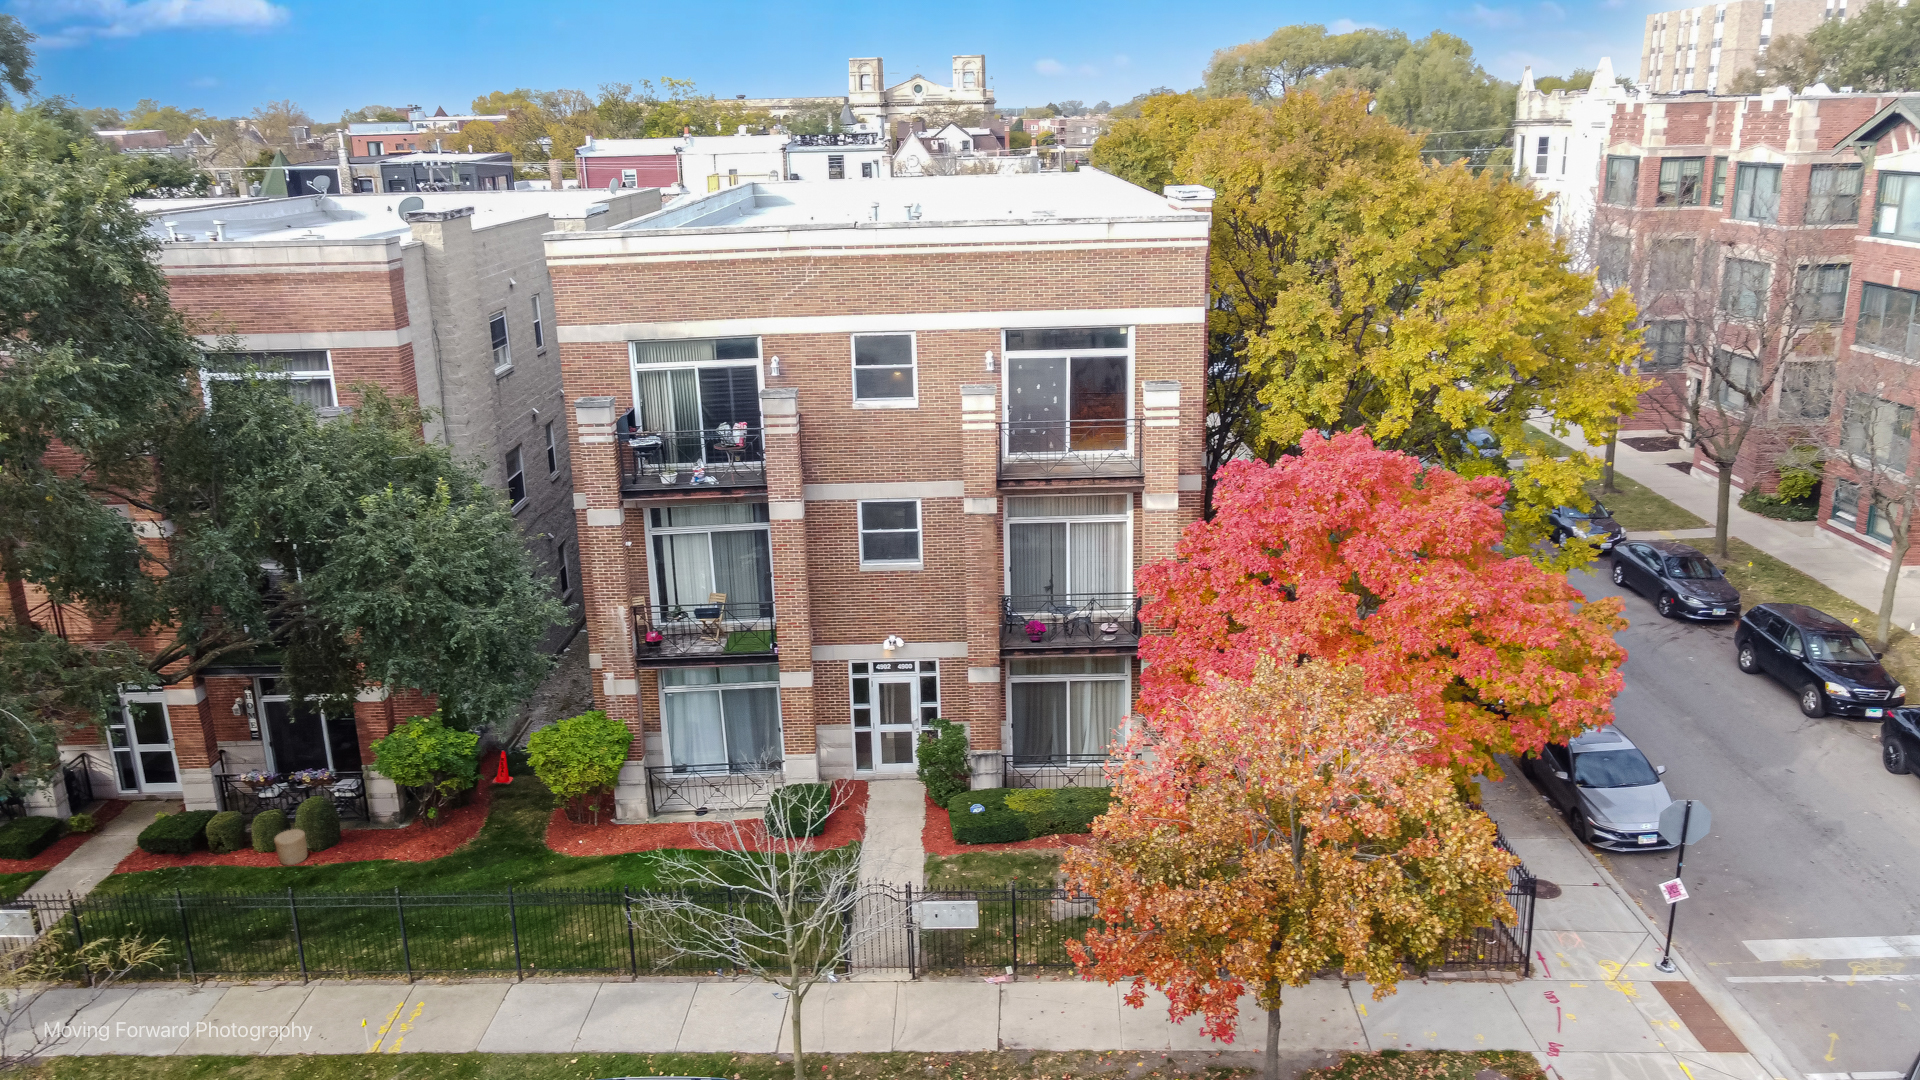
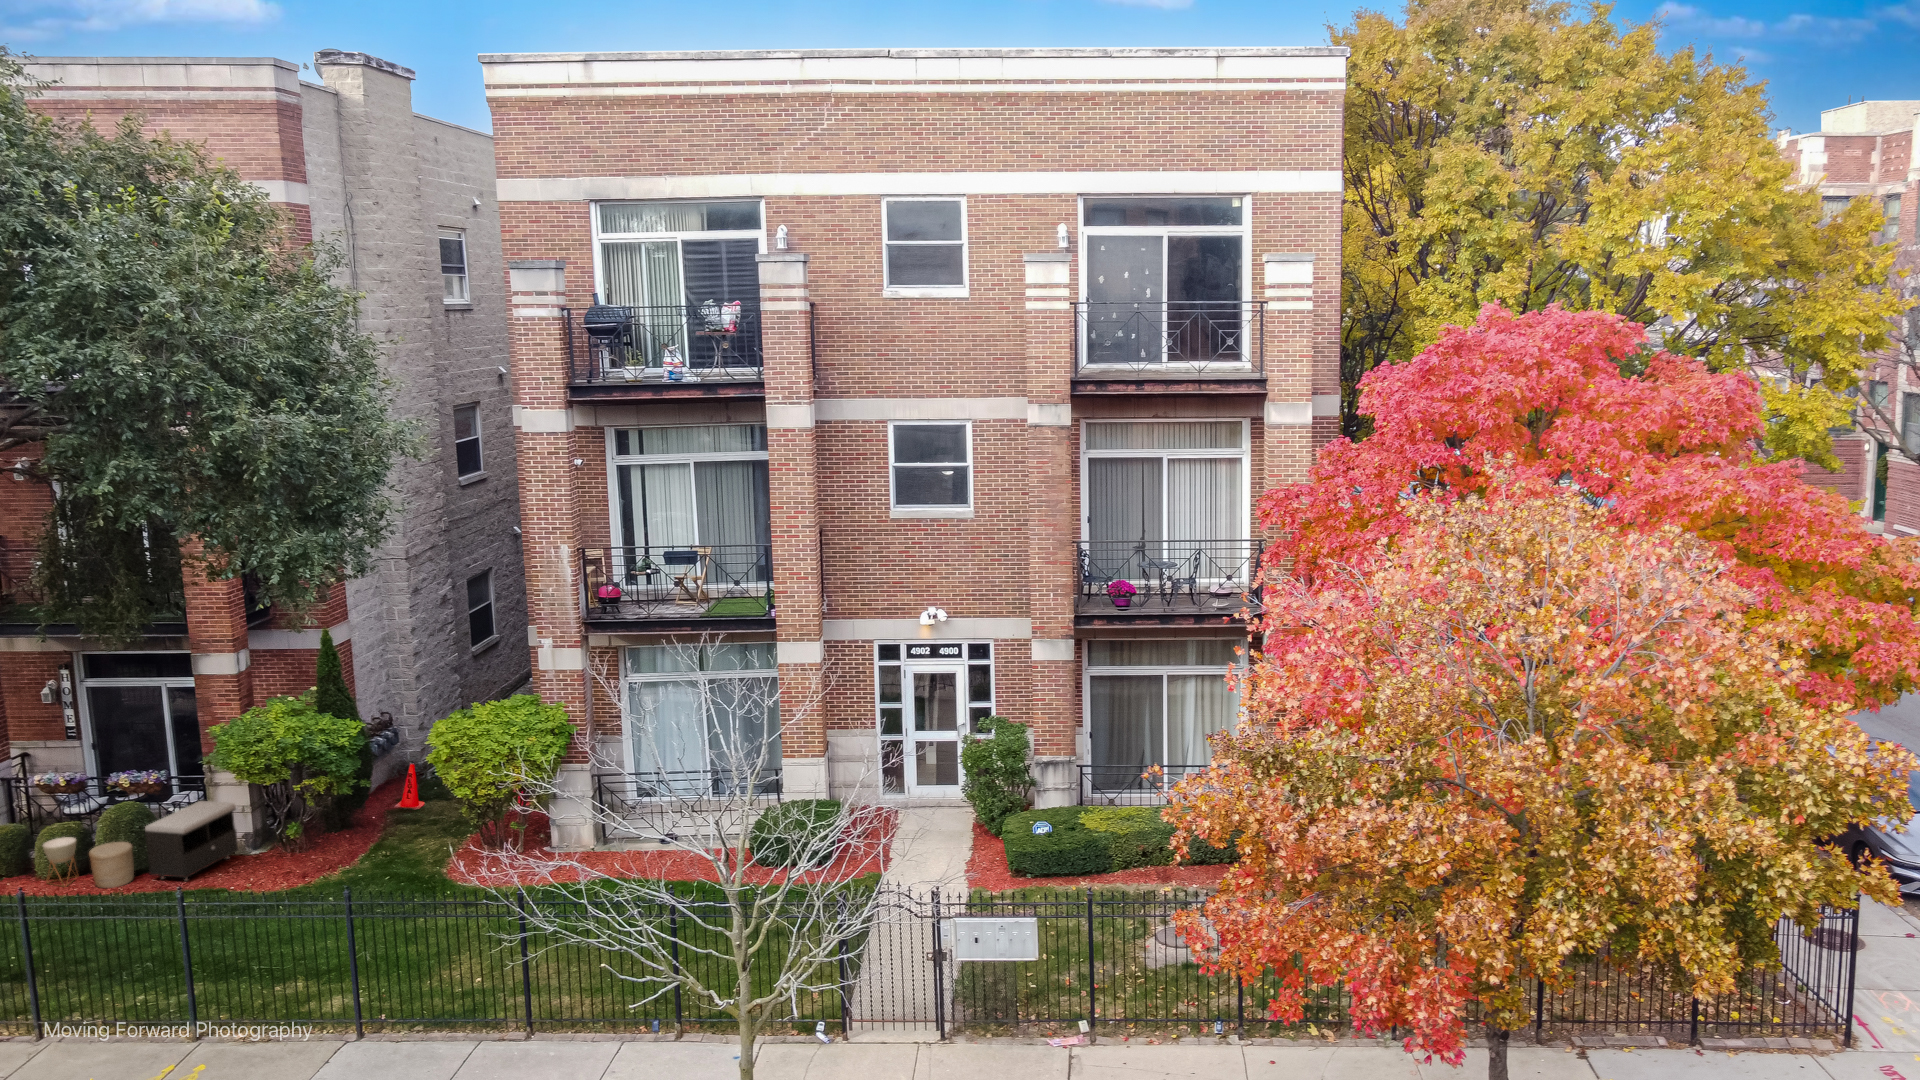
storage bench: none [315,793,381,857] -> present [145,801,238,880]
planter: none [238,827,265,865] -> present [43,837,78,887]

